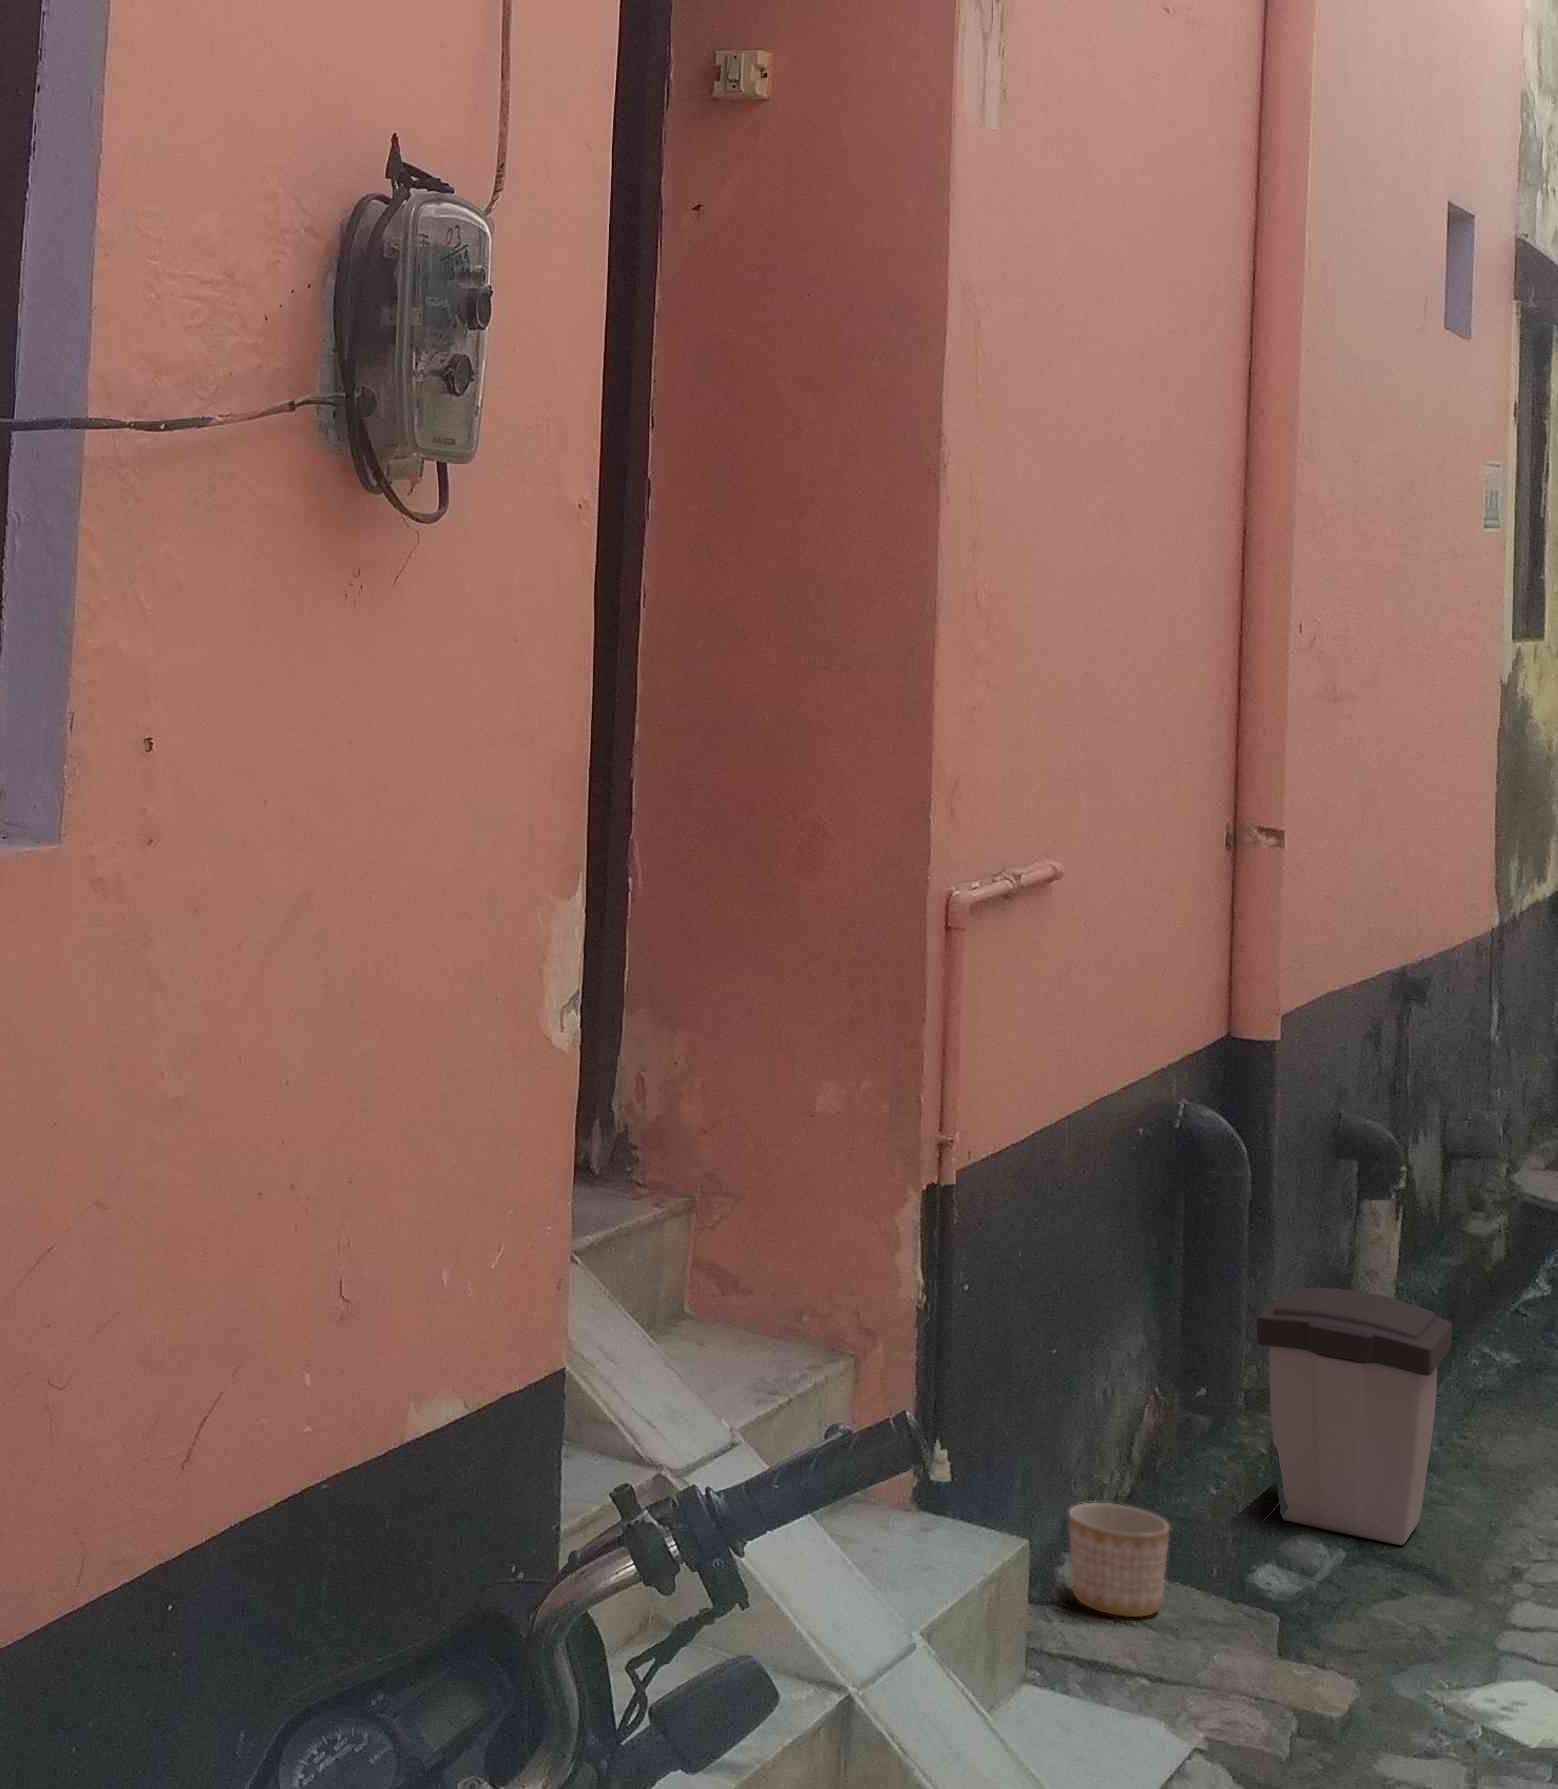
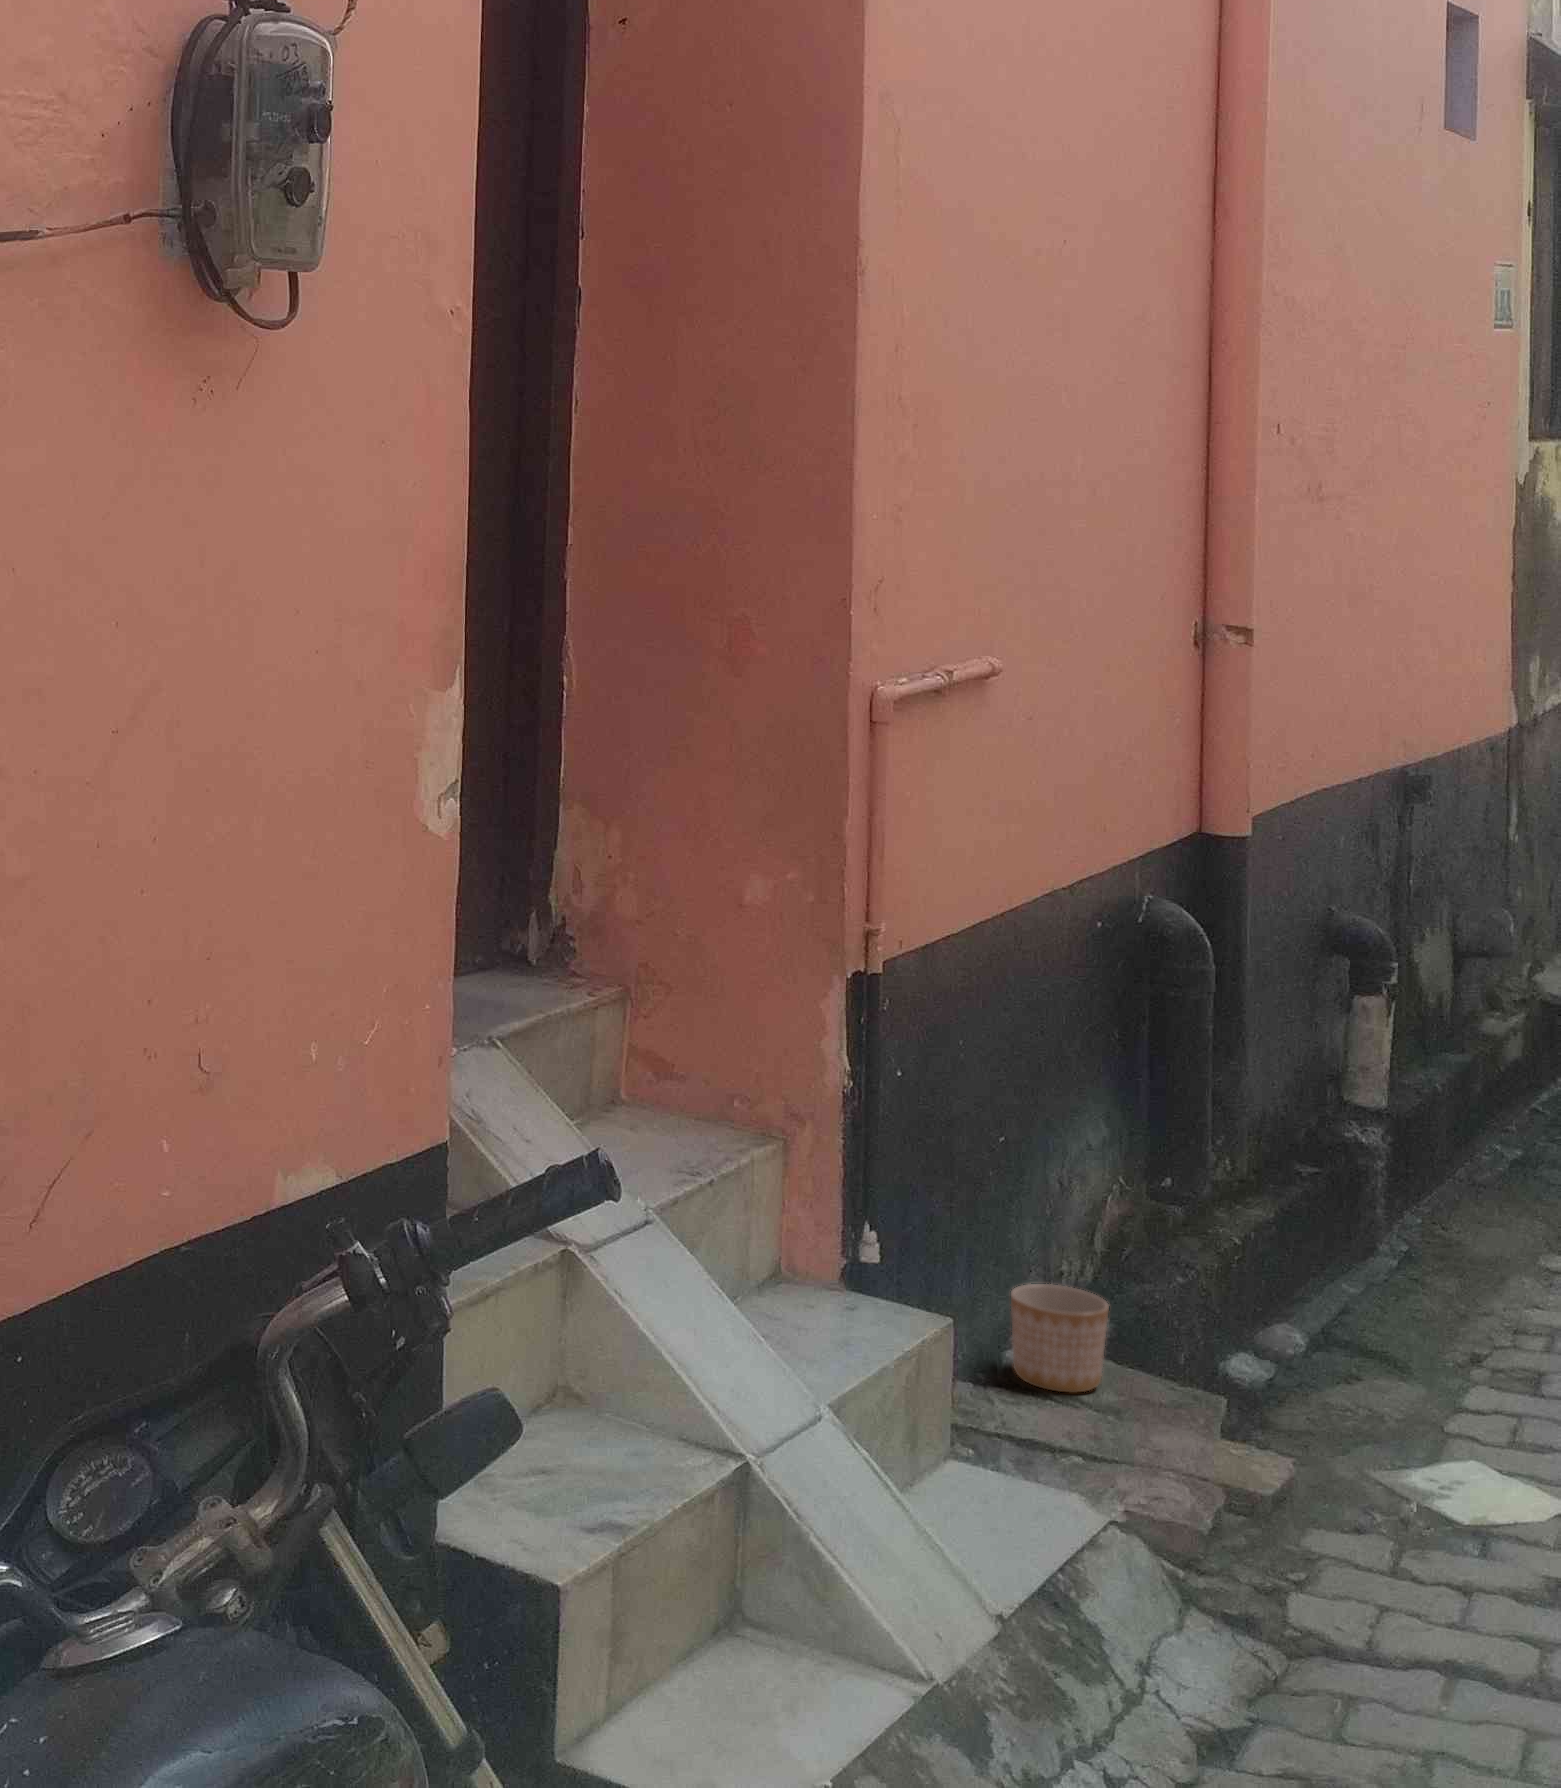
trash can: present [1257,1288,1452,1545] -> none [1227,1083,1425,1332]

